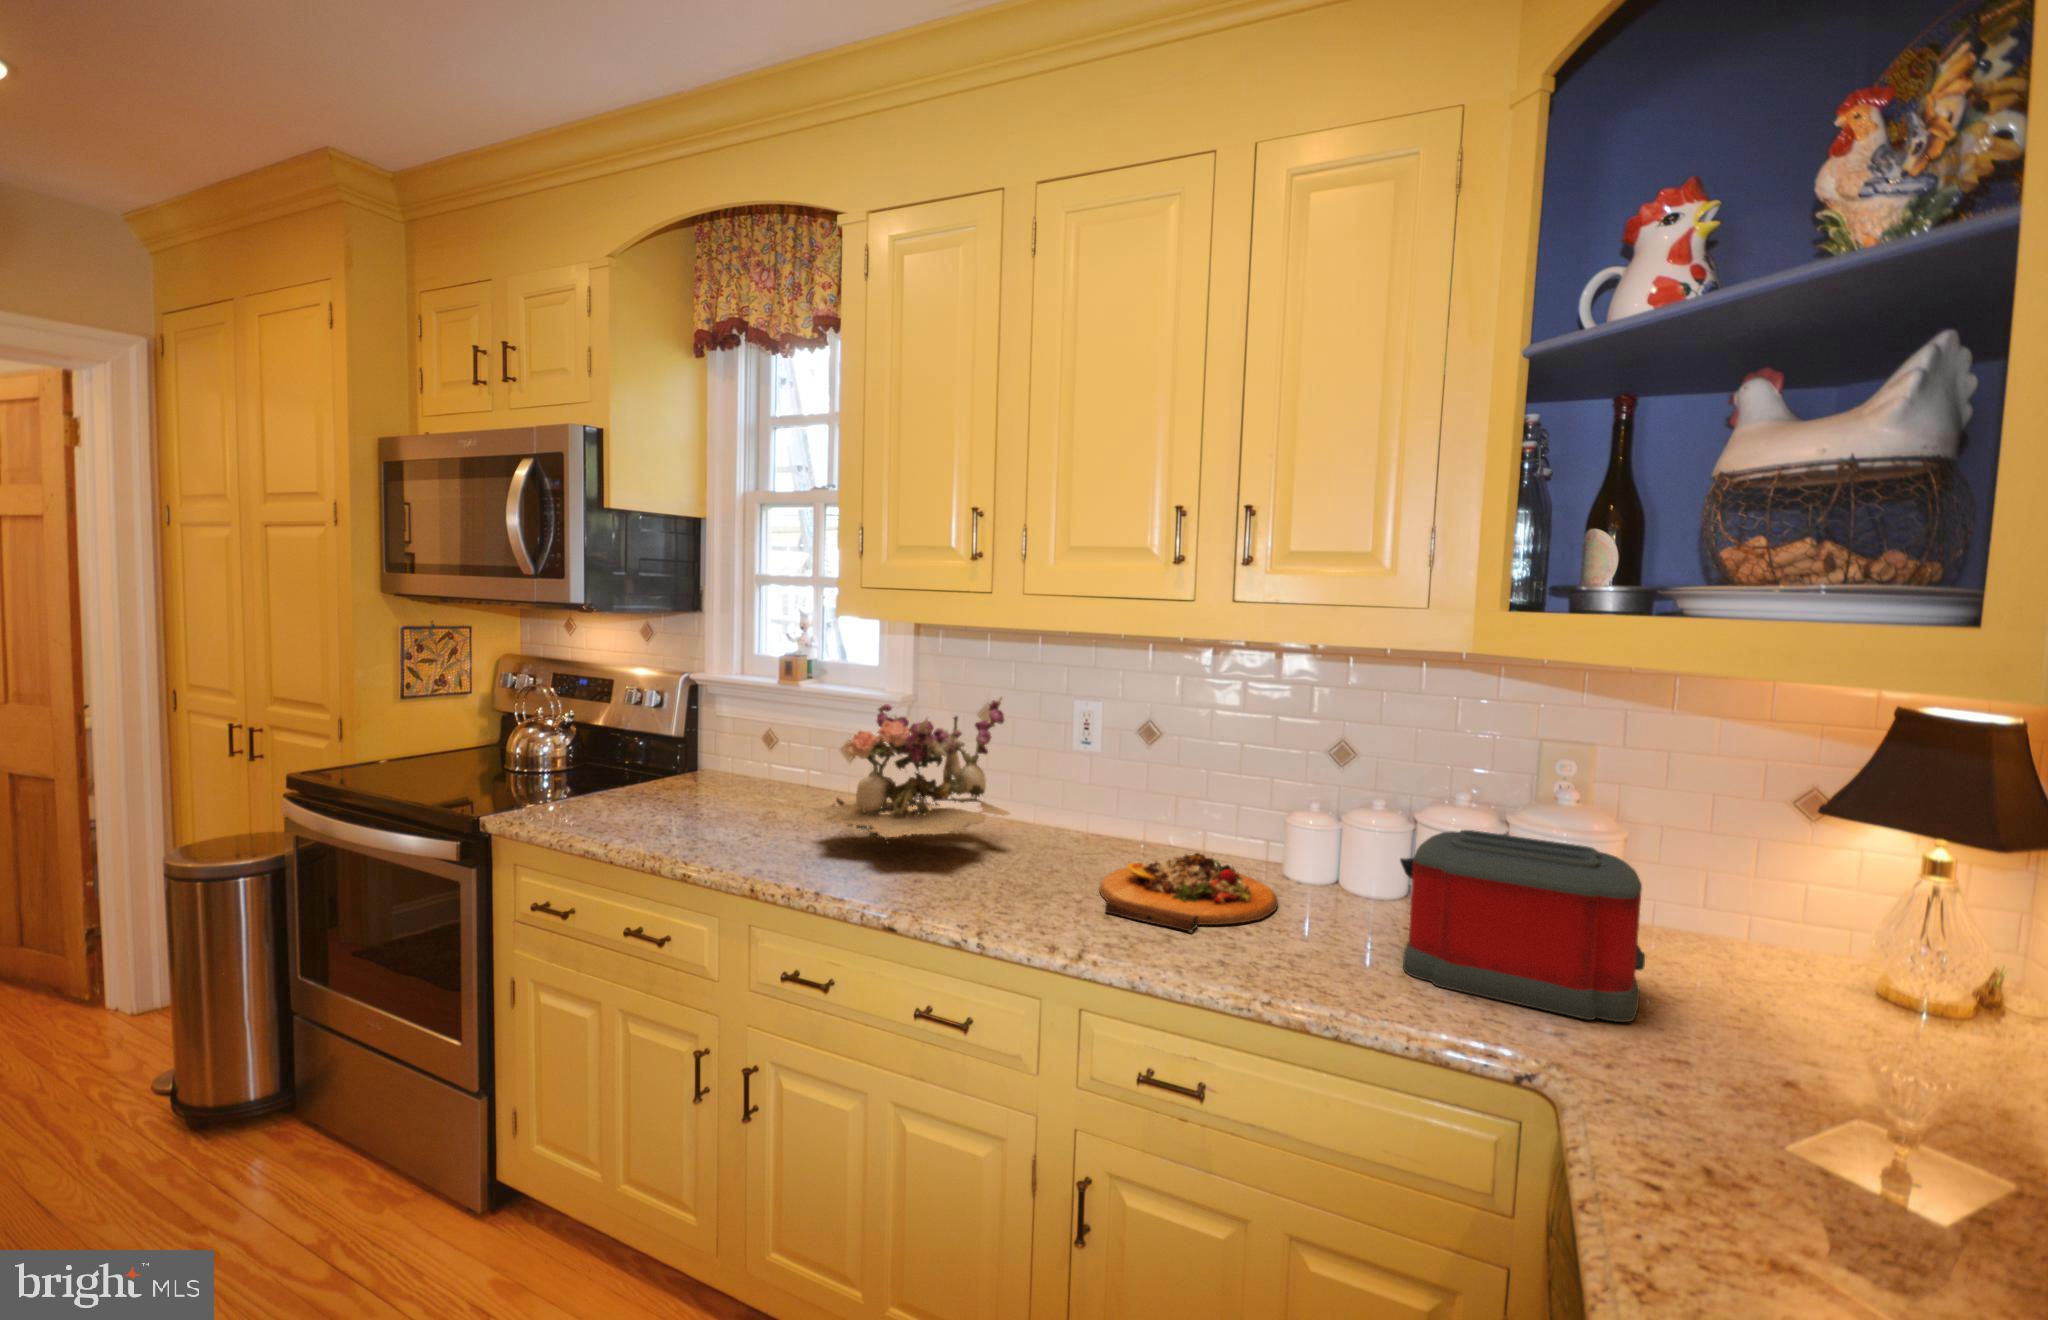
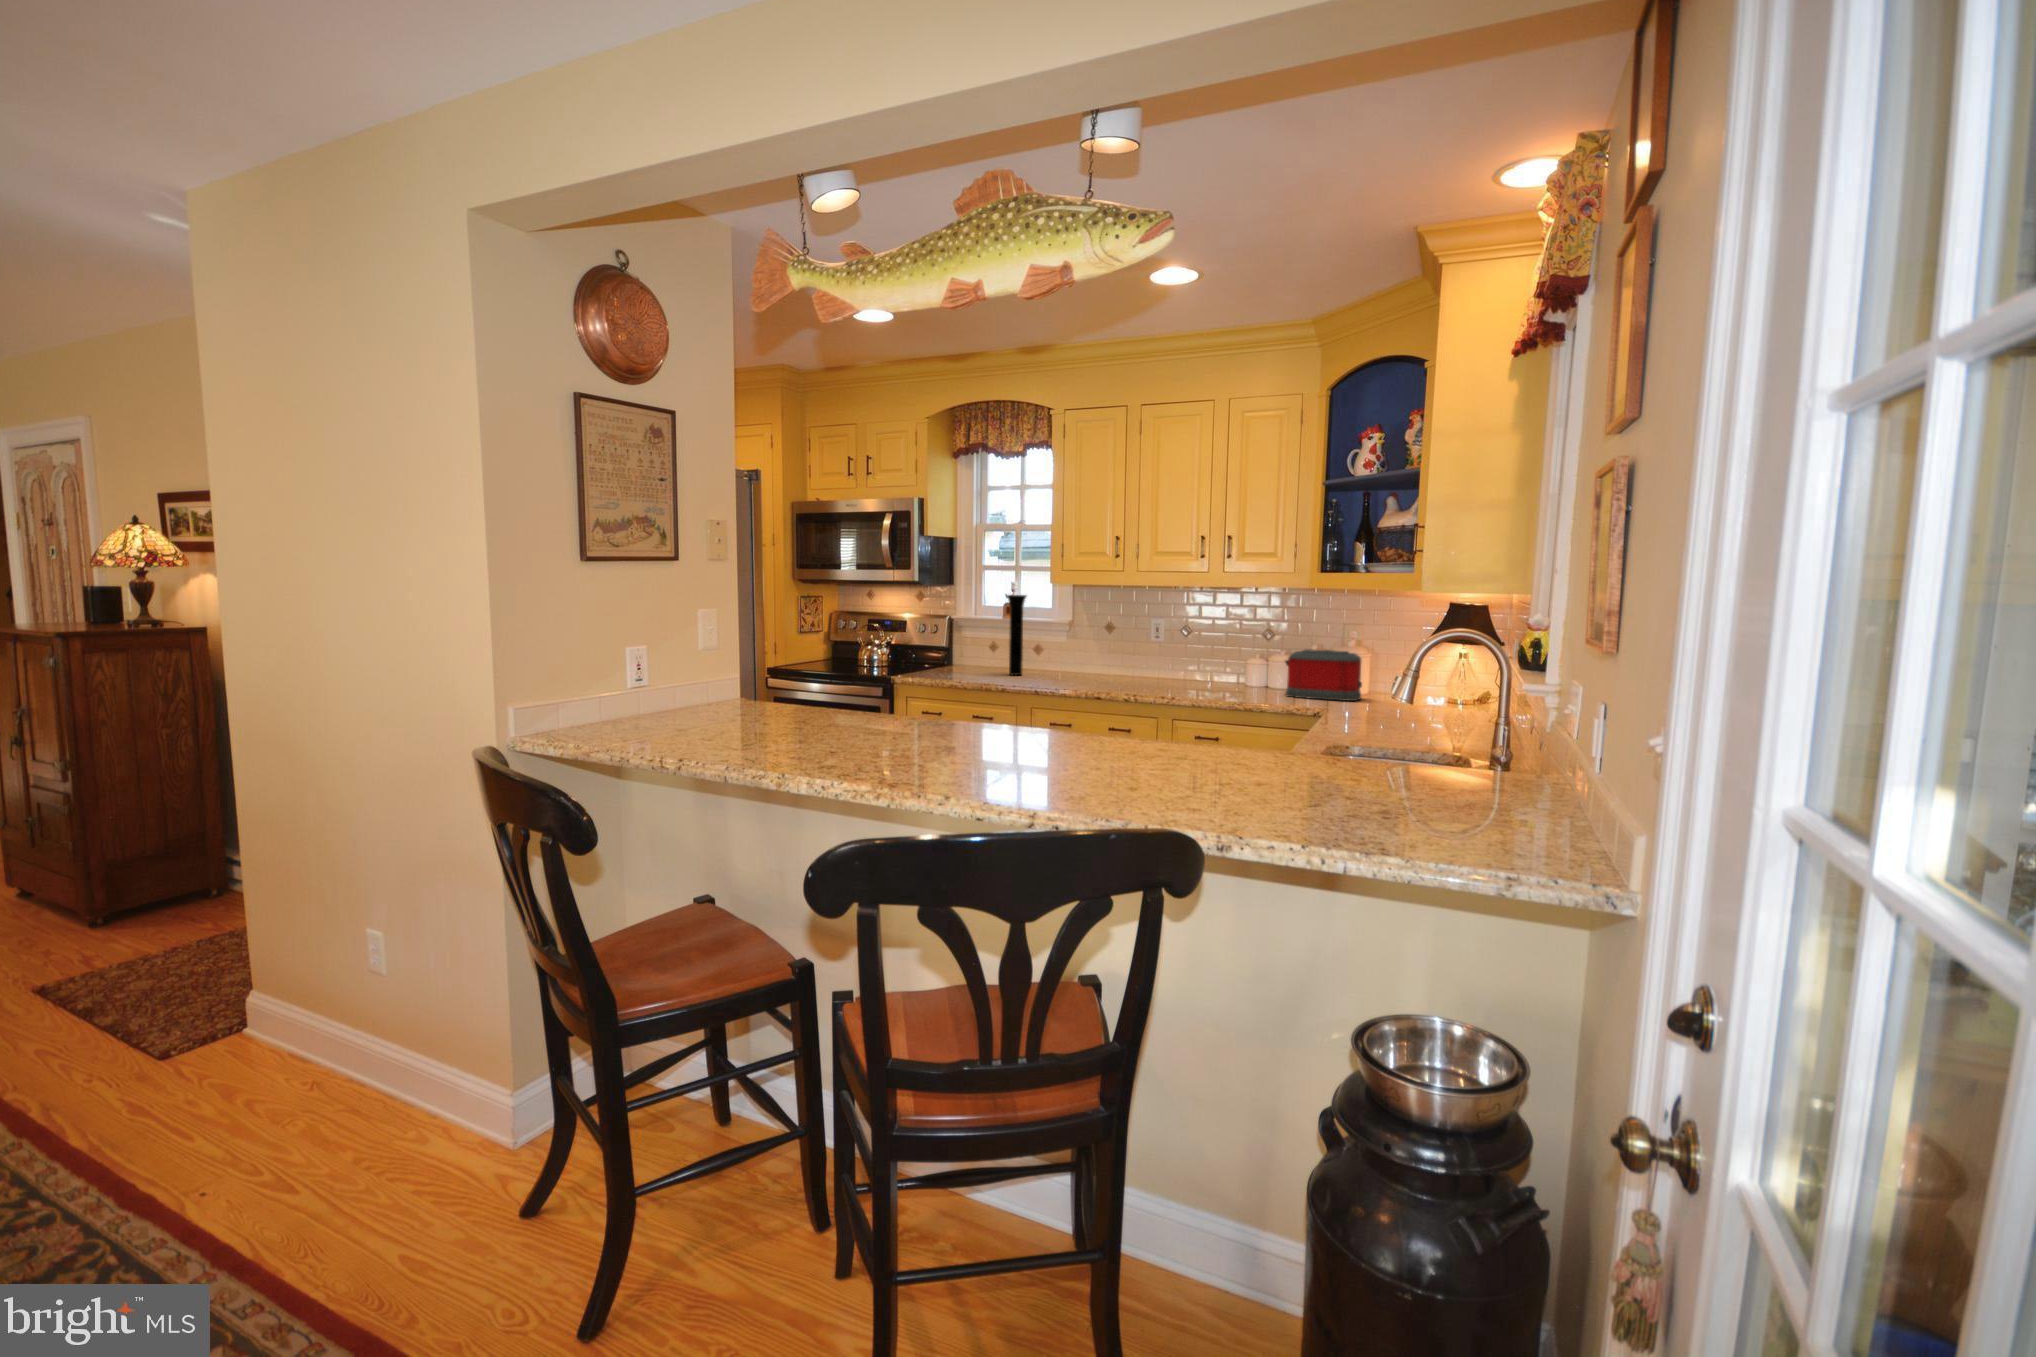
vase: none [734,642,786,830] -> present [1007,595,1026,675]
flower arrangement: present [819,697,1009,843] -> none [1047,616,1129,678]
cutting board: present [1099,853,1278,932] -> none [1171,671,1241,691]

